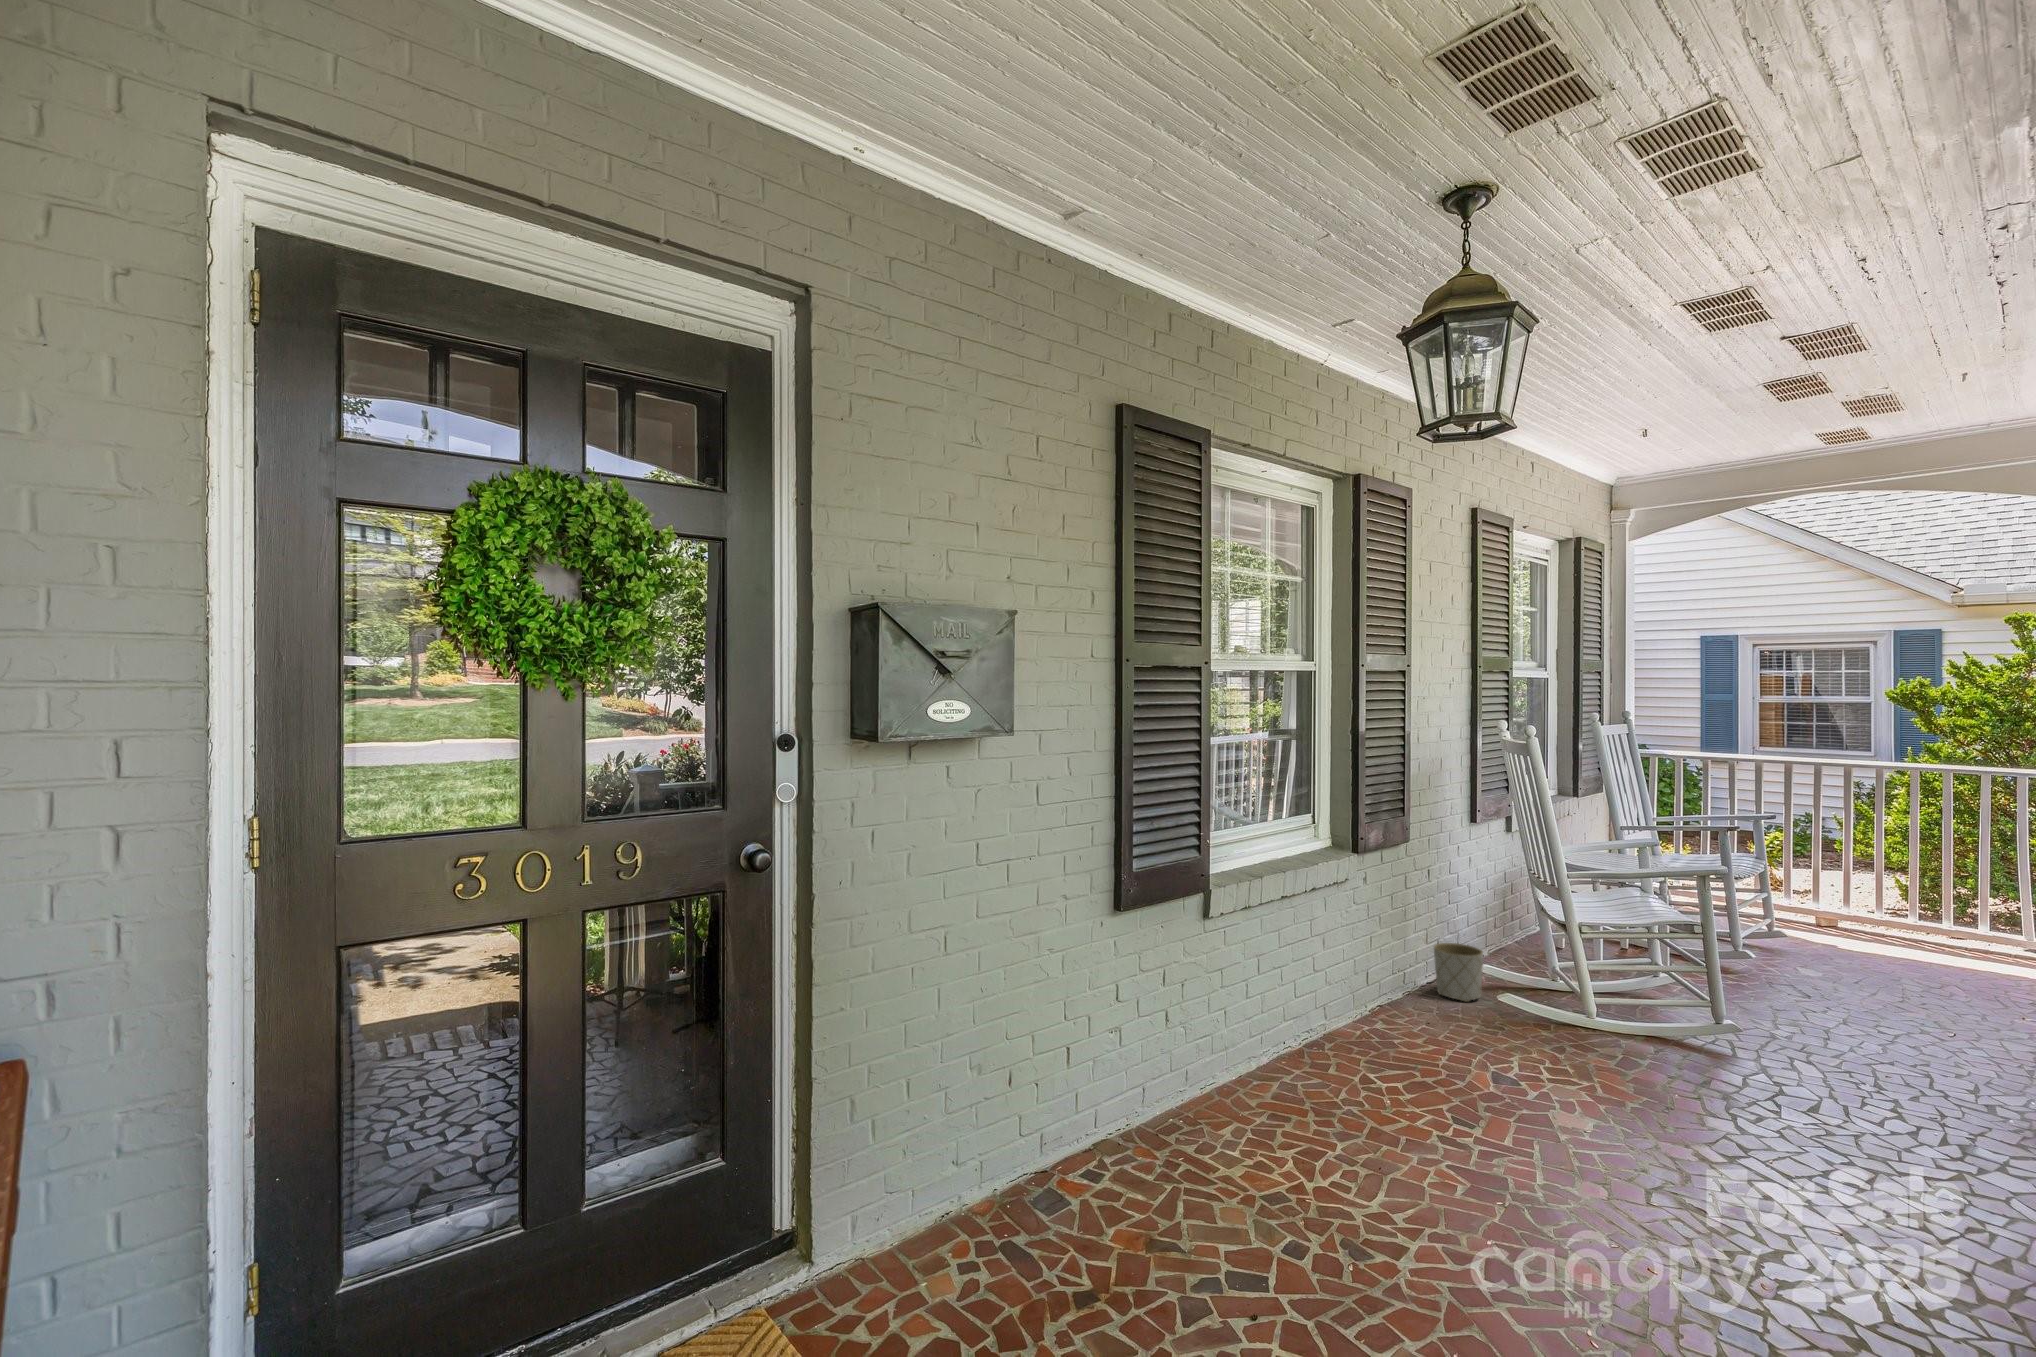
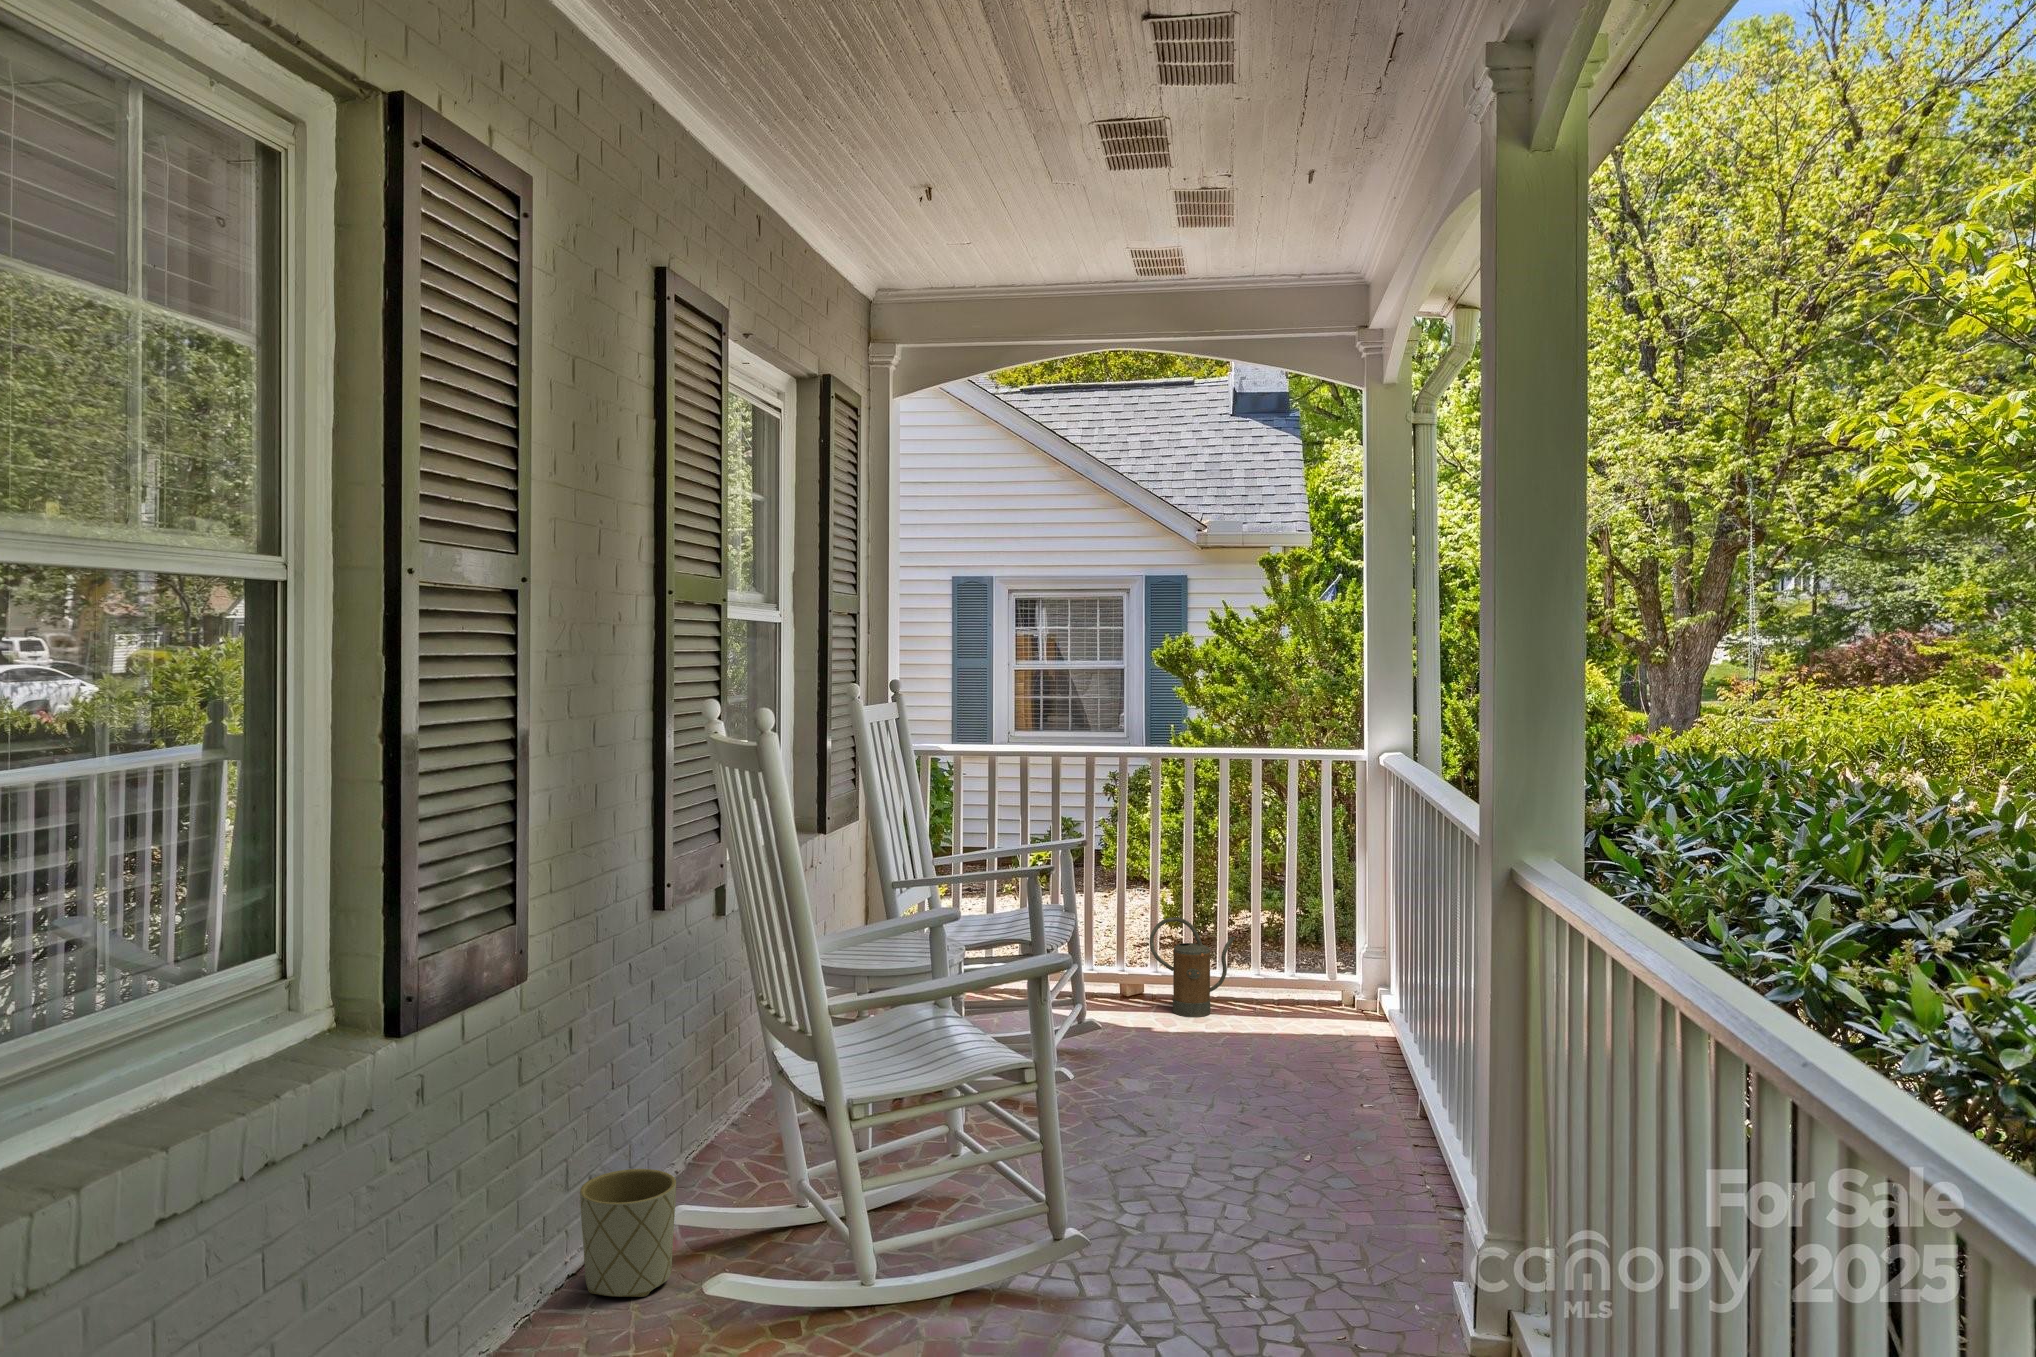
watering can: none [1858,882,1948,957] -> present [1150,917,1235,1017]

